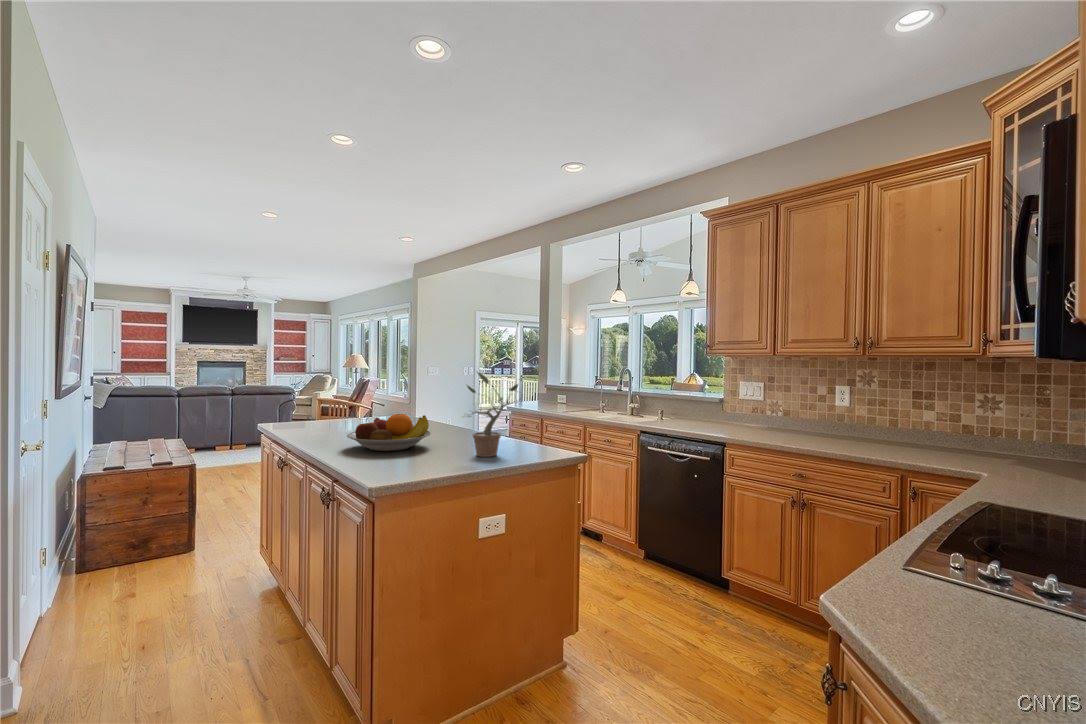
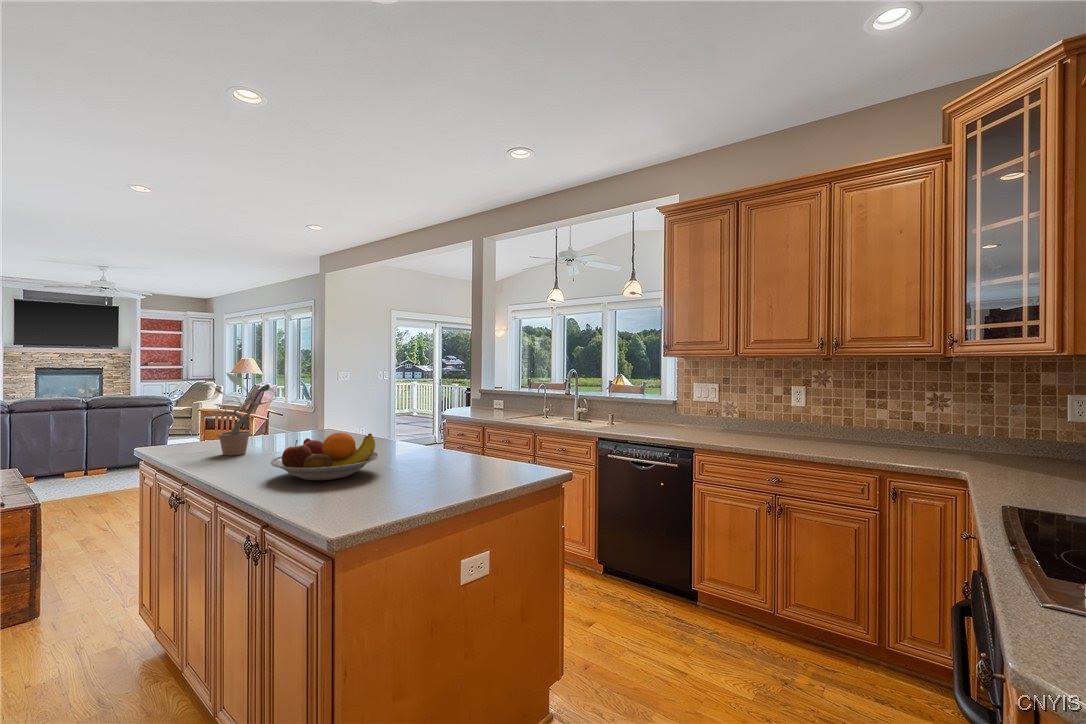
potted plant: present [463,372,518,457] -> present [201,373,277,456]

